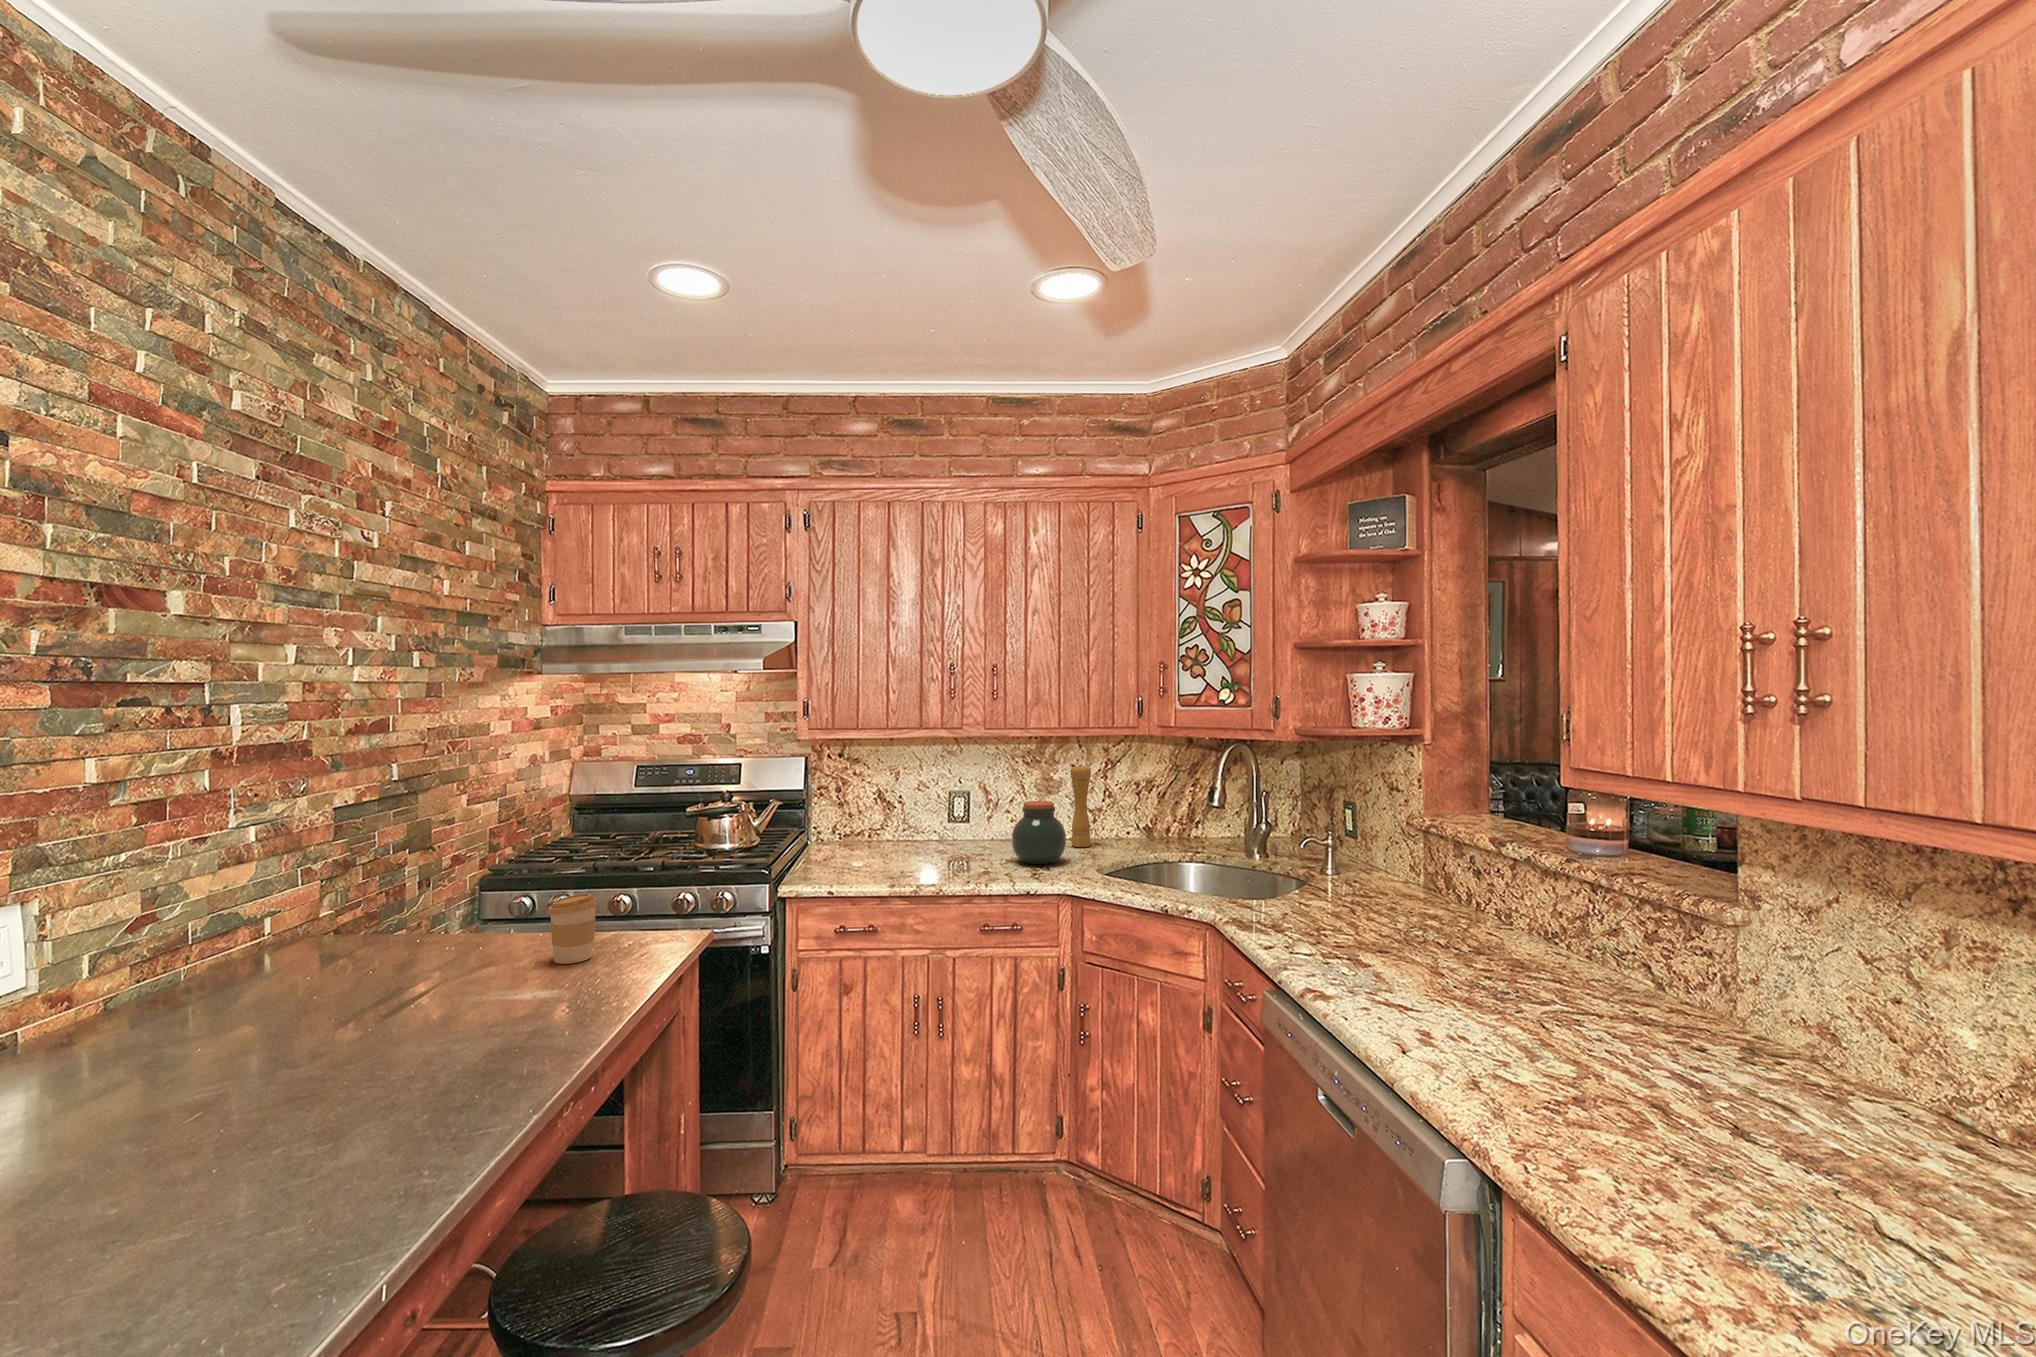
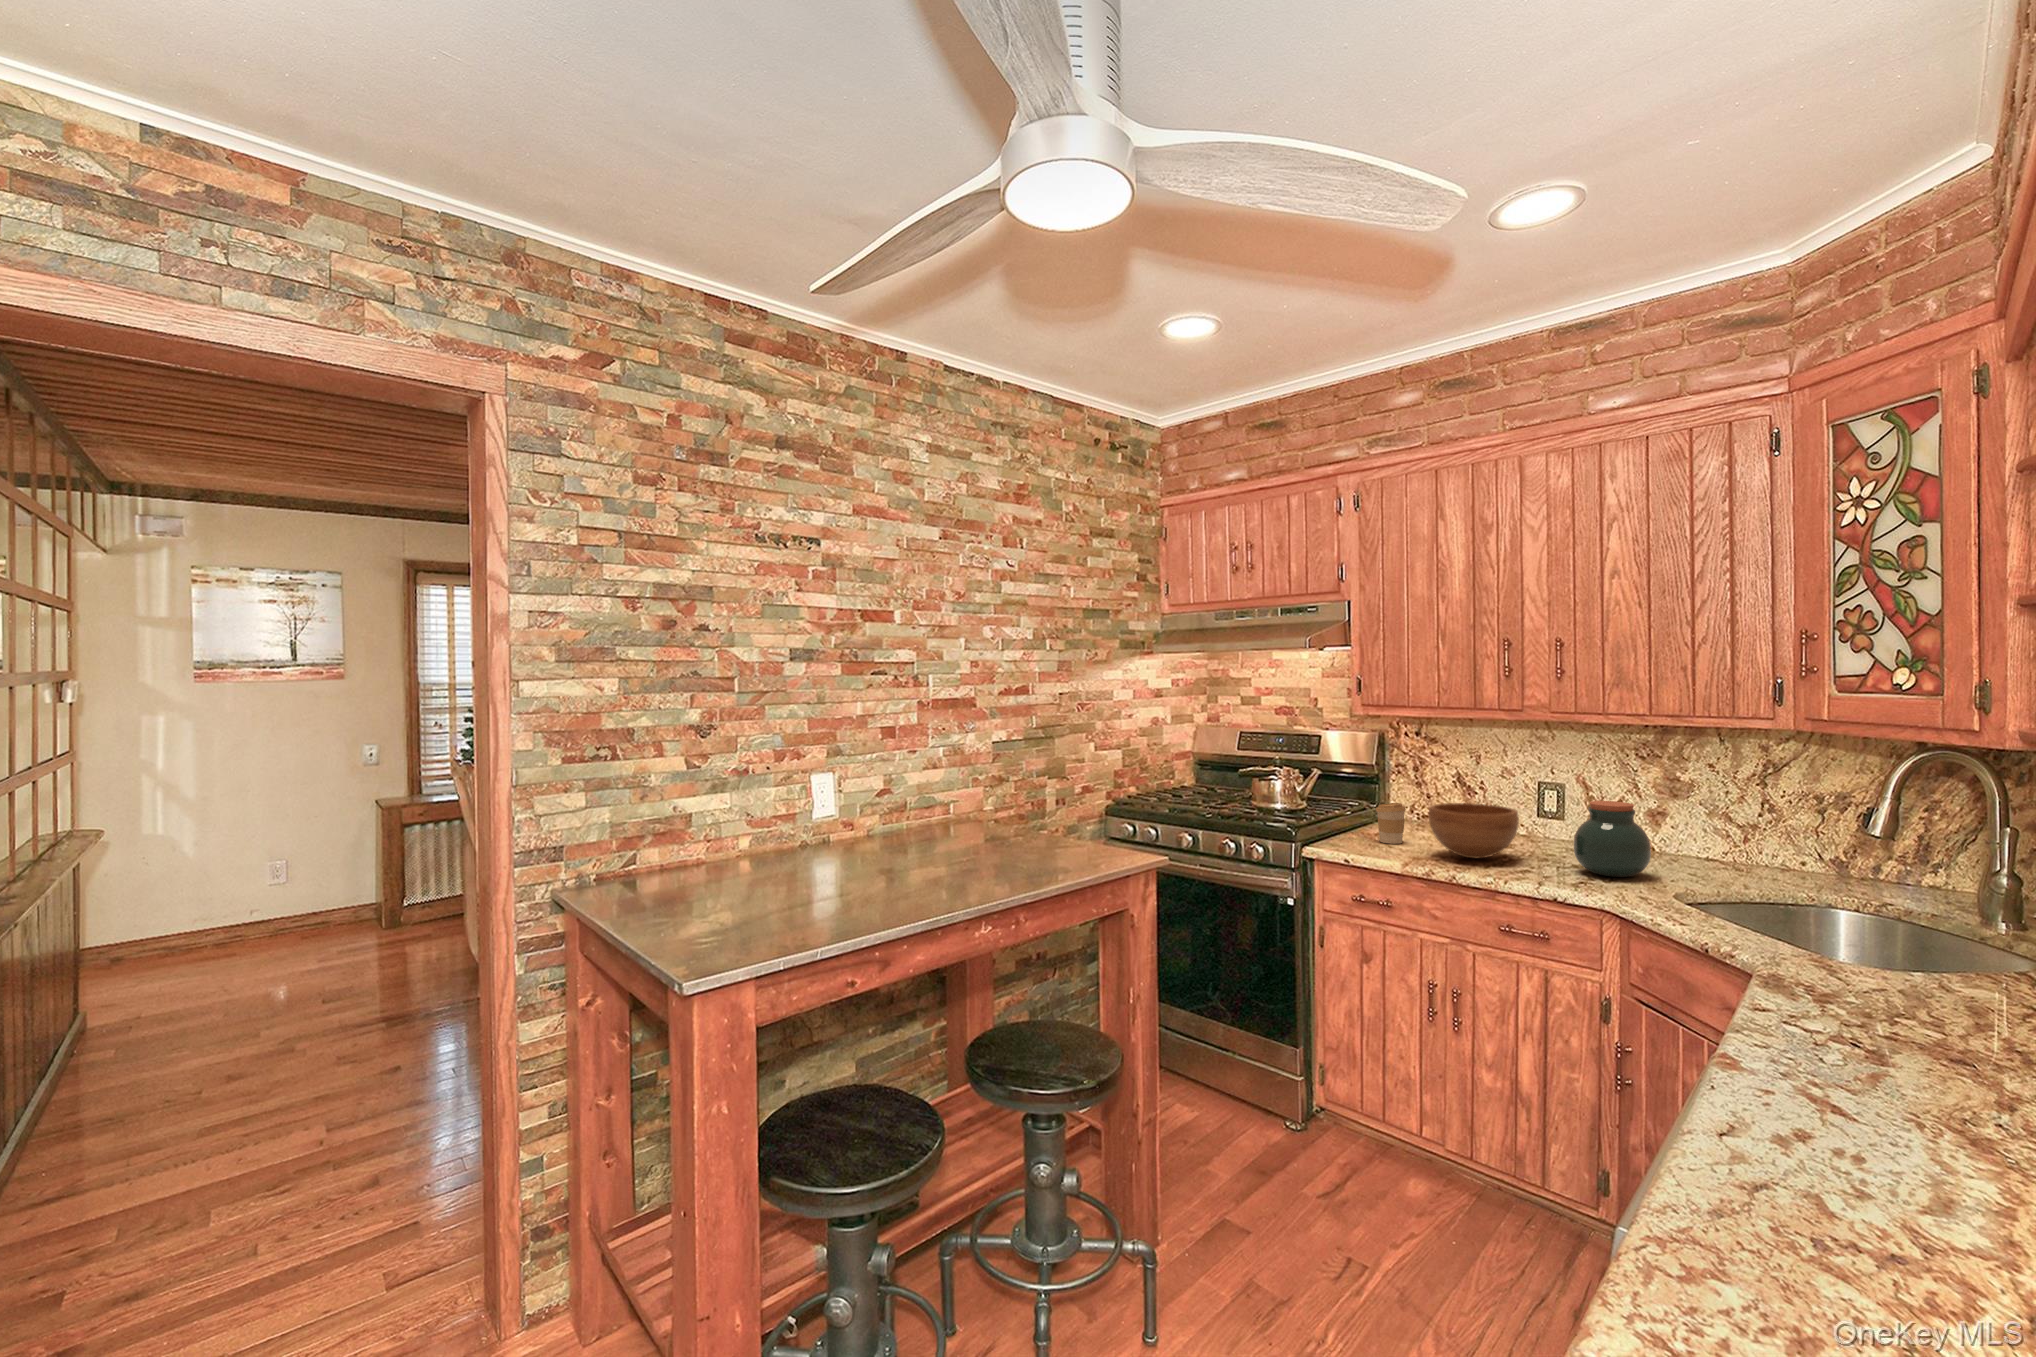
pepper mill: present [1070,765,1091,847] -> none [1692,764,1725,870]
bowl: none [893,815,968,867] -> present [1429,803,1519,859]
coffee cup: present [548,893,598,964] -> present [1376,803,1406,844]

